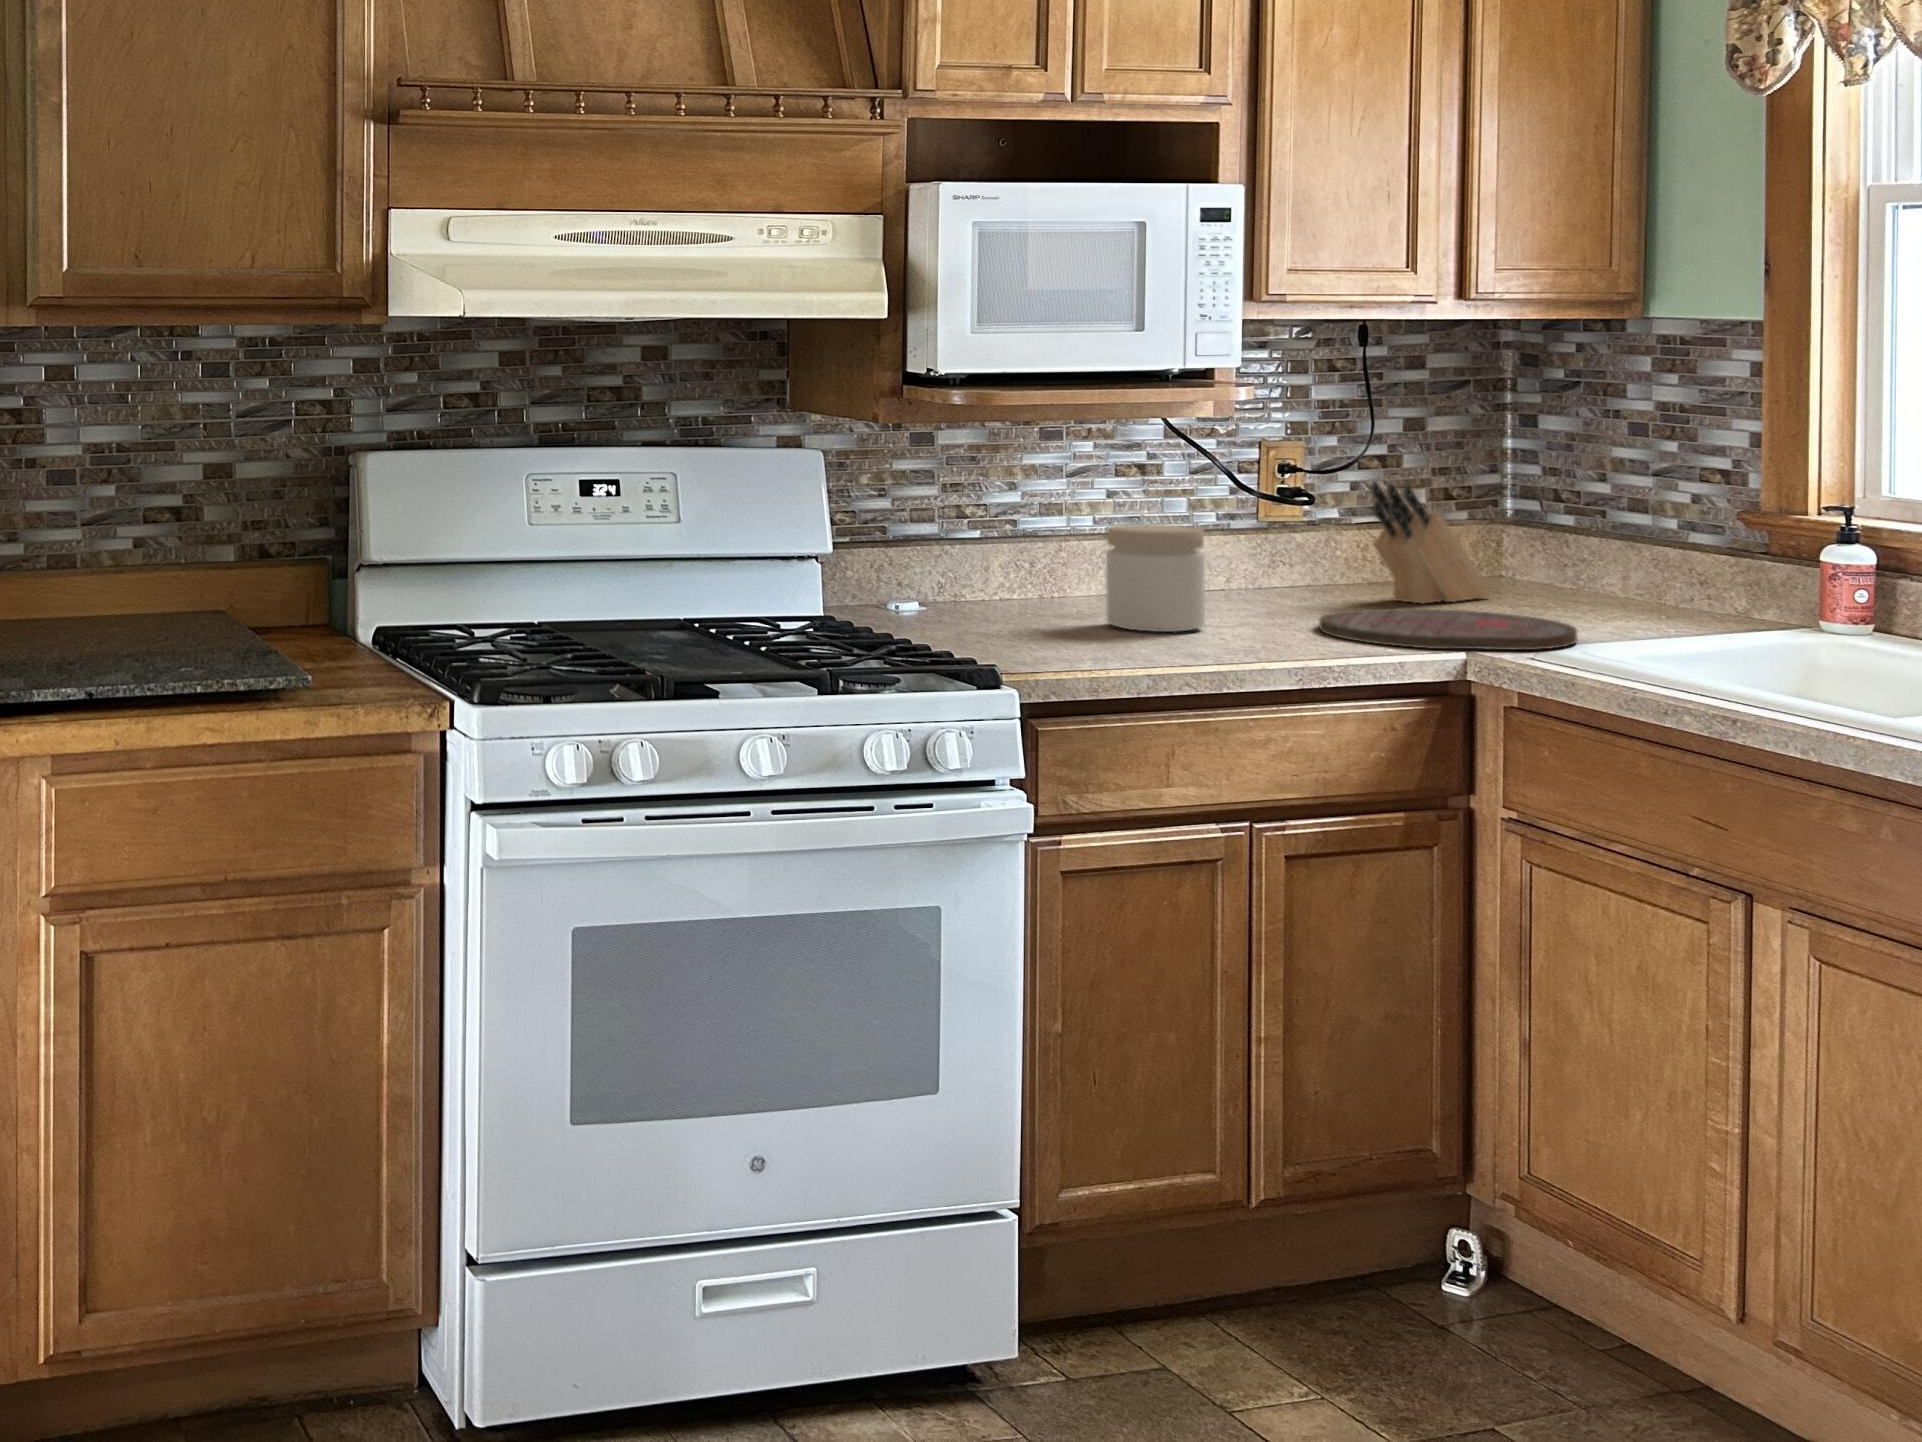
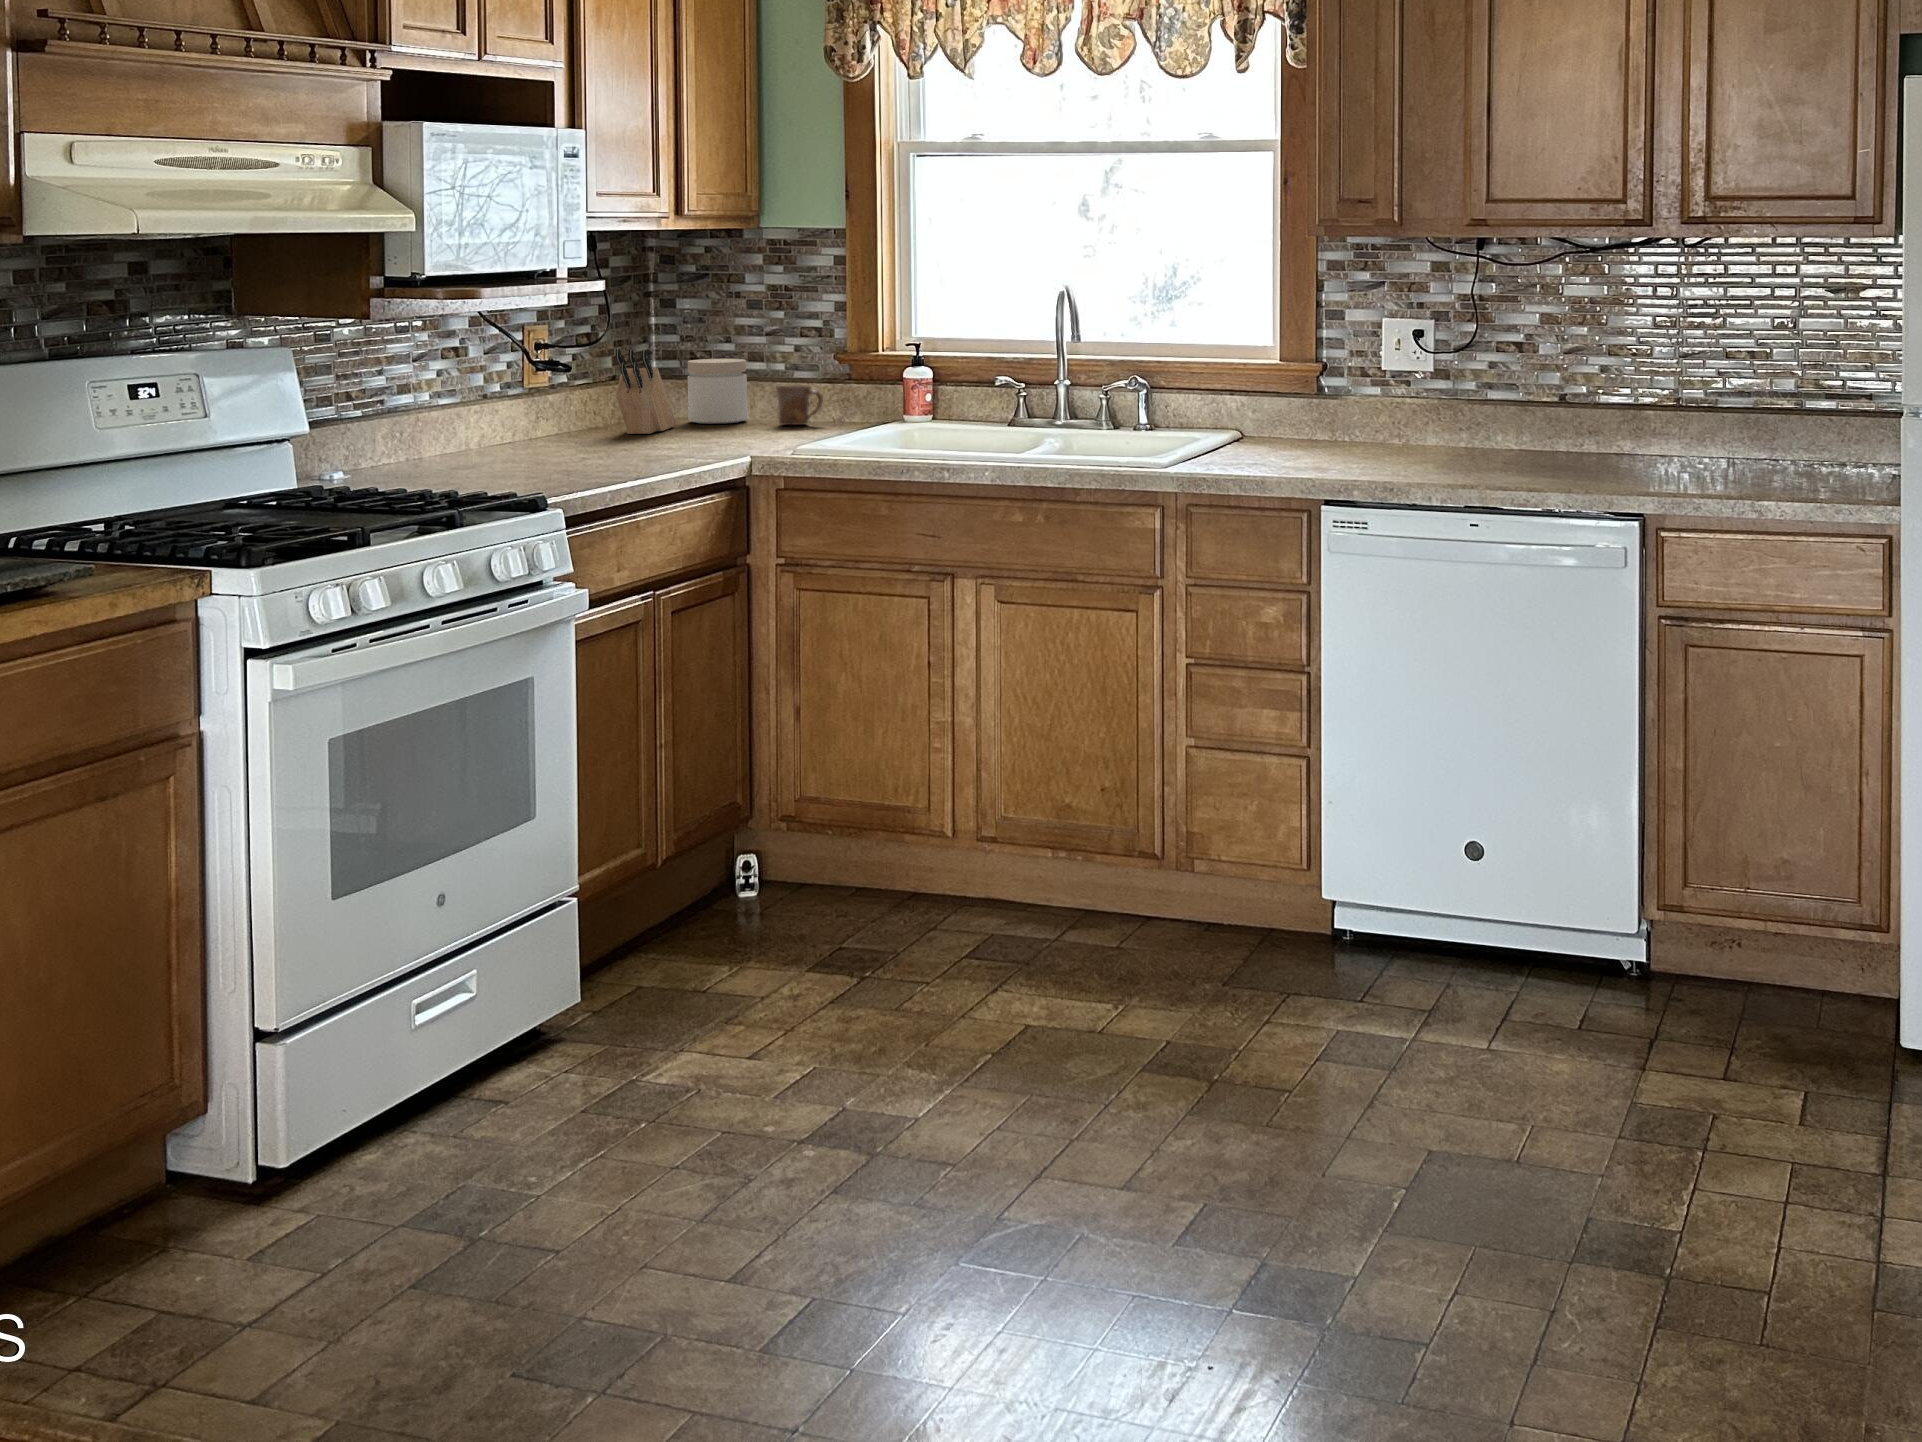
jar: present [1106,524,1205,632] -> present [688,359,747,424]
mug: none [1641,553,1715,615] -> present [776,385,823,425]
cutting board: present [1319,609,1577,650] -> none [637,433,803,458]

